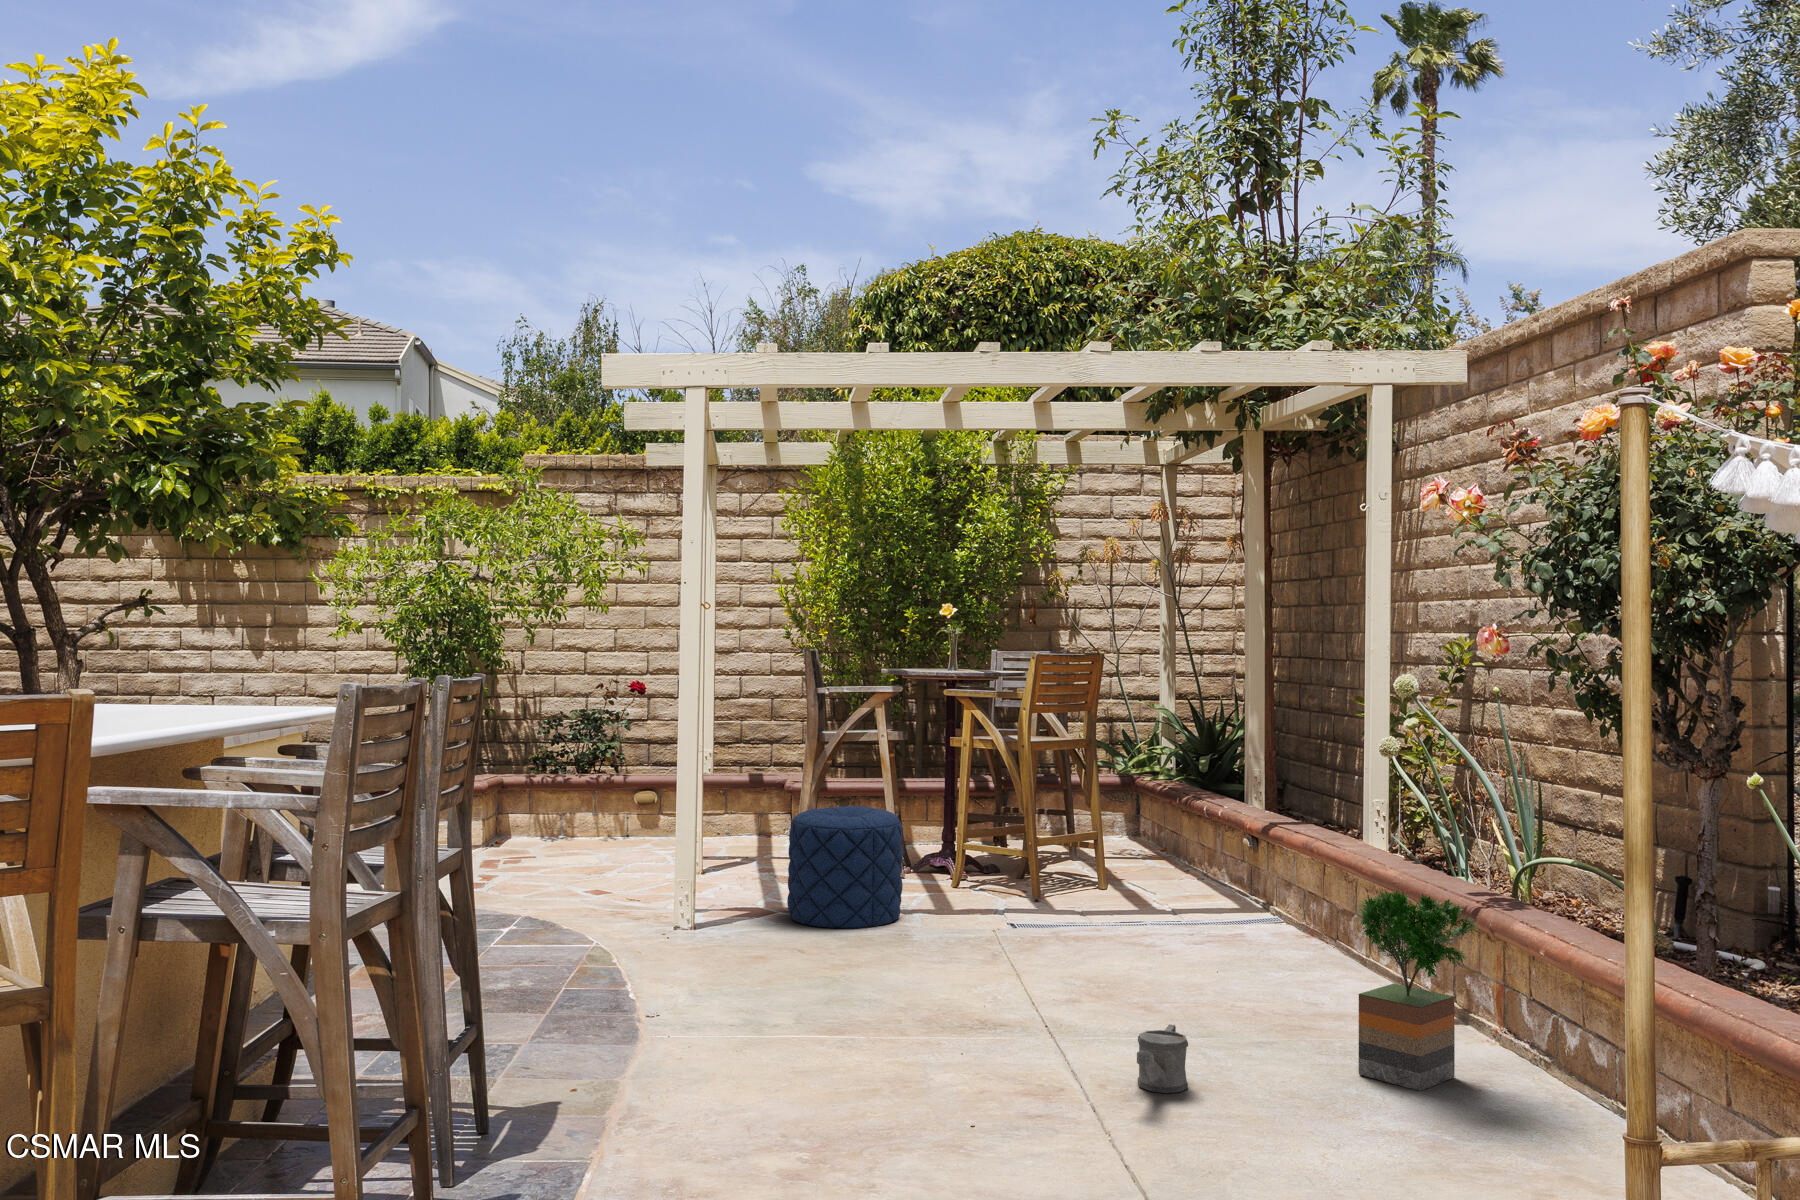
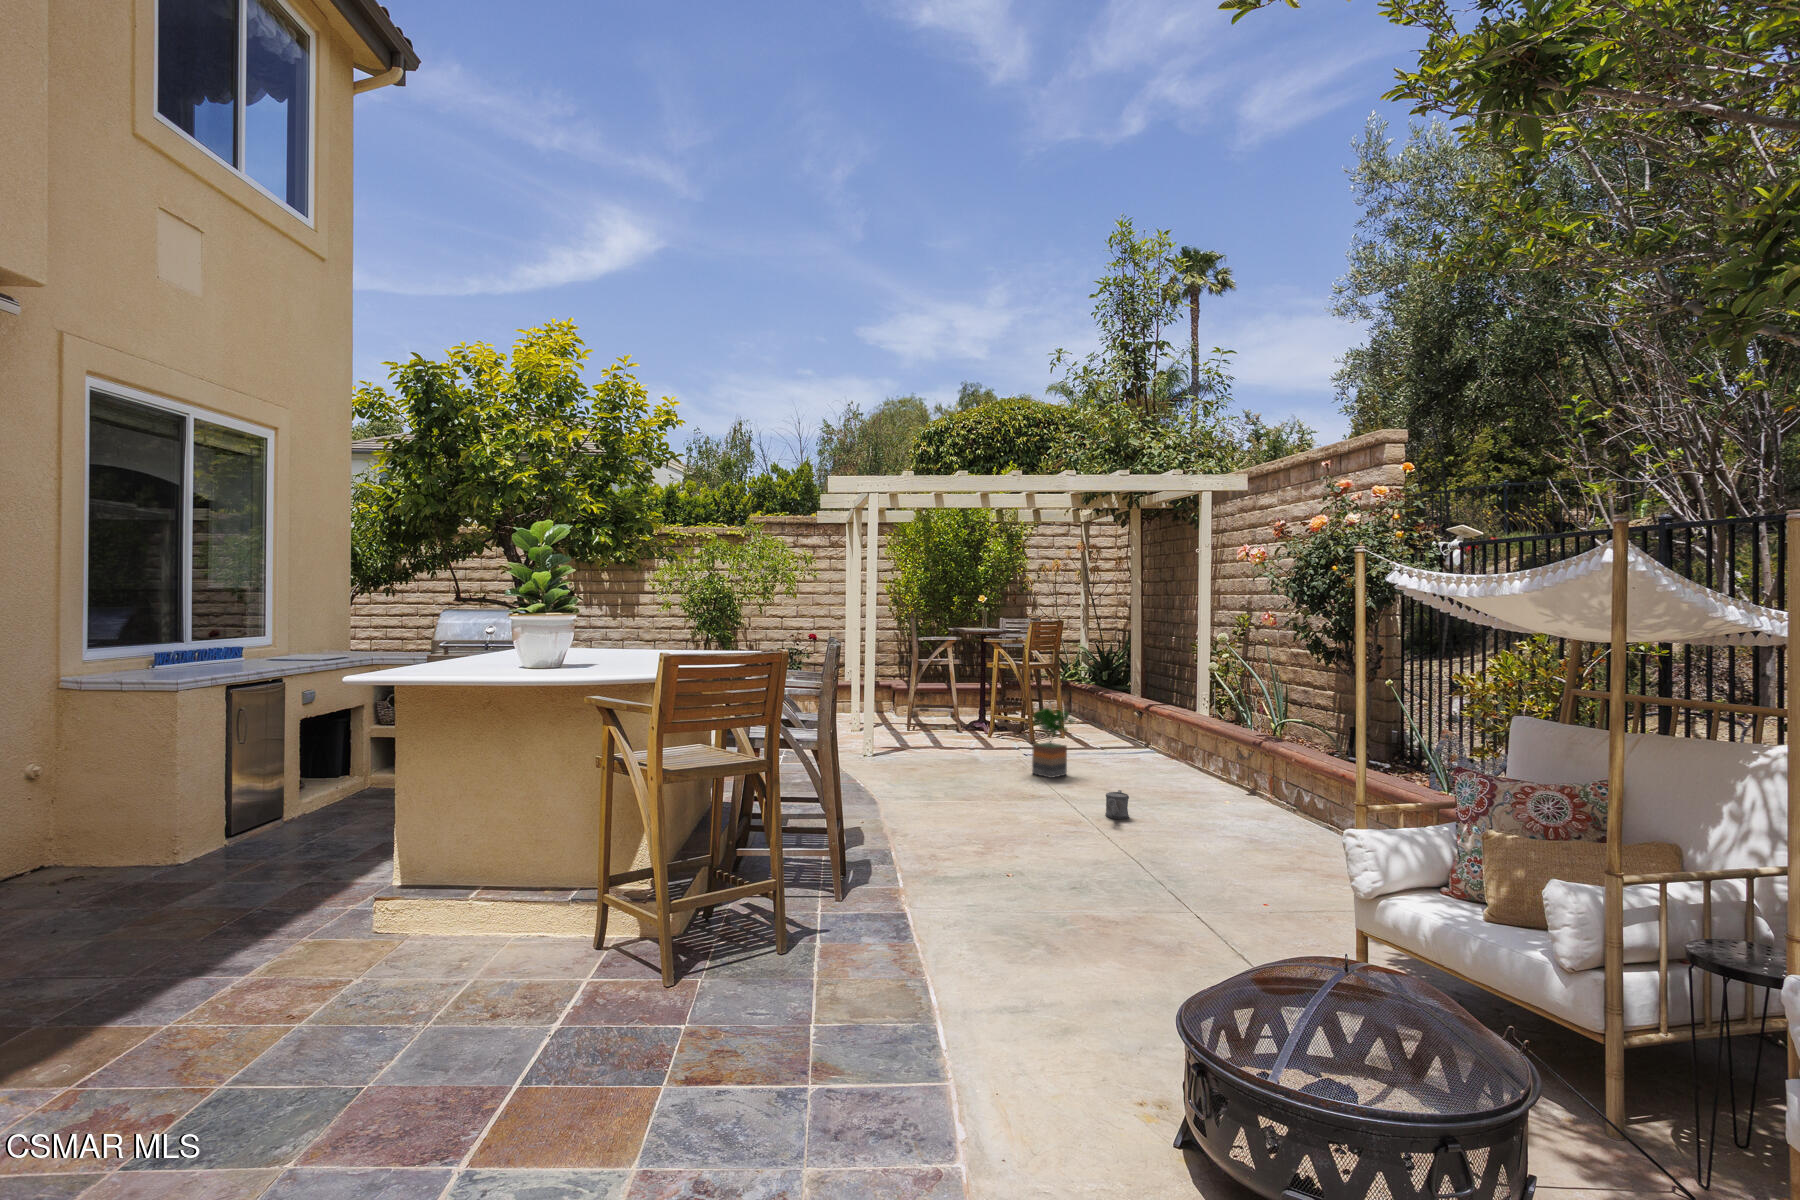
pouf: present [787,806,903,928] -> none [912,696,968,755]
potted tree: present [1358,890,1477,1091] -> present [1032,708,1073,778]

